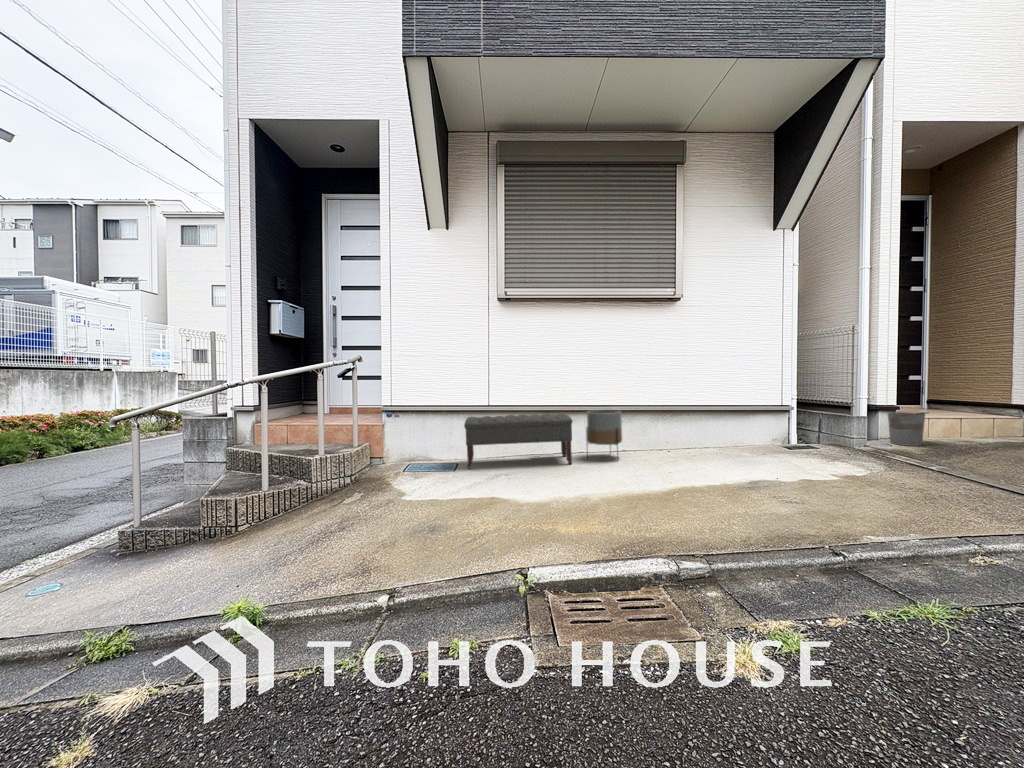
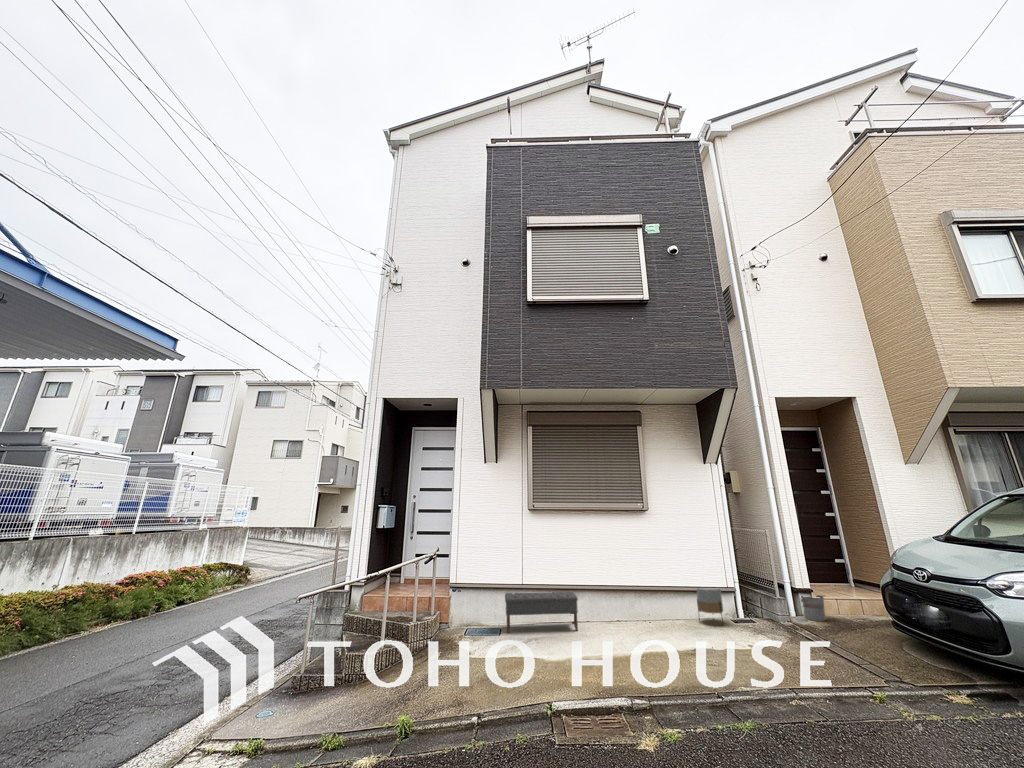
planter: present [586,410,622,446] -> present [697,588,723,620]

